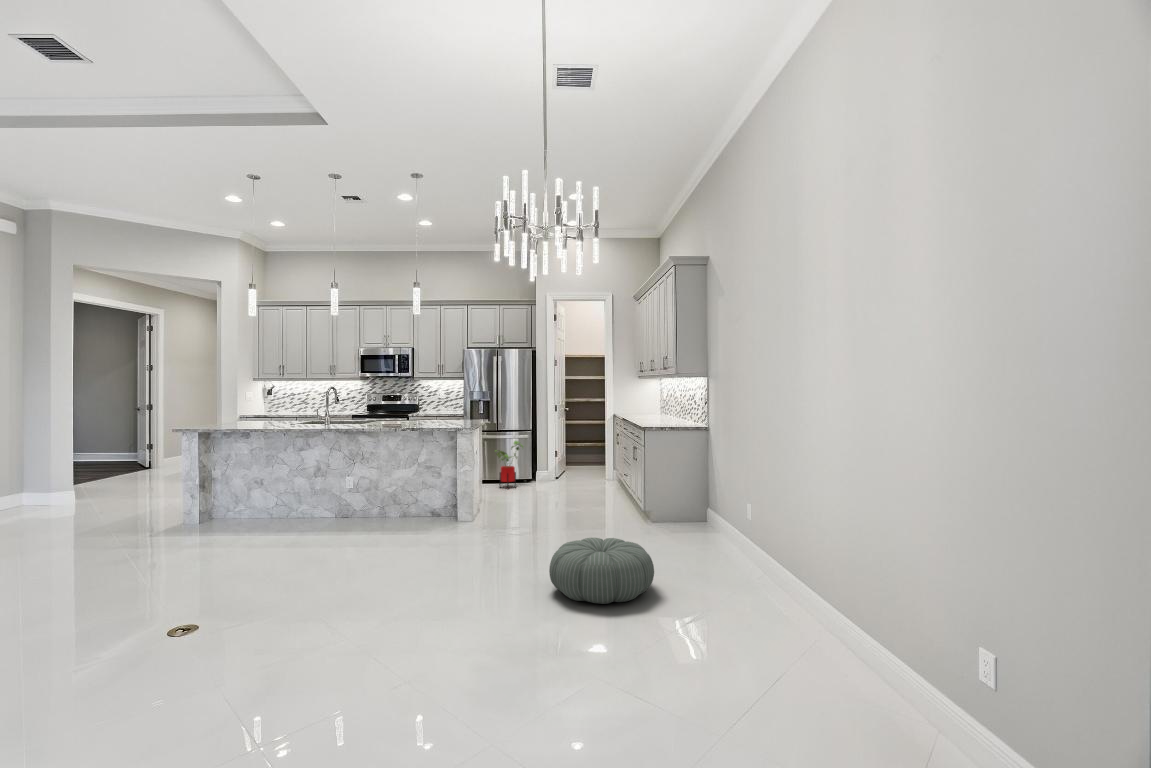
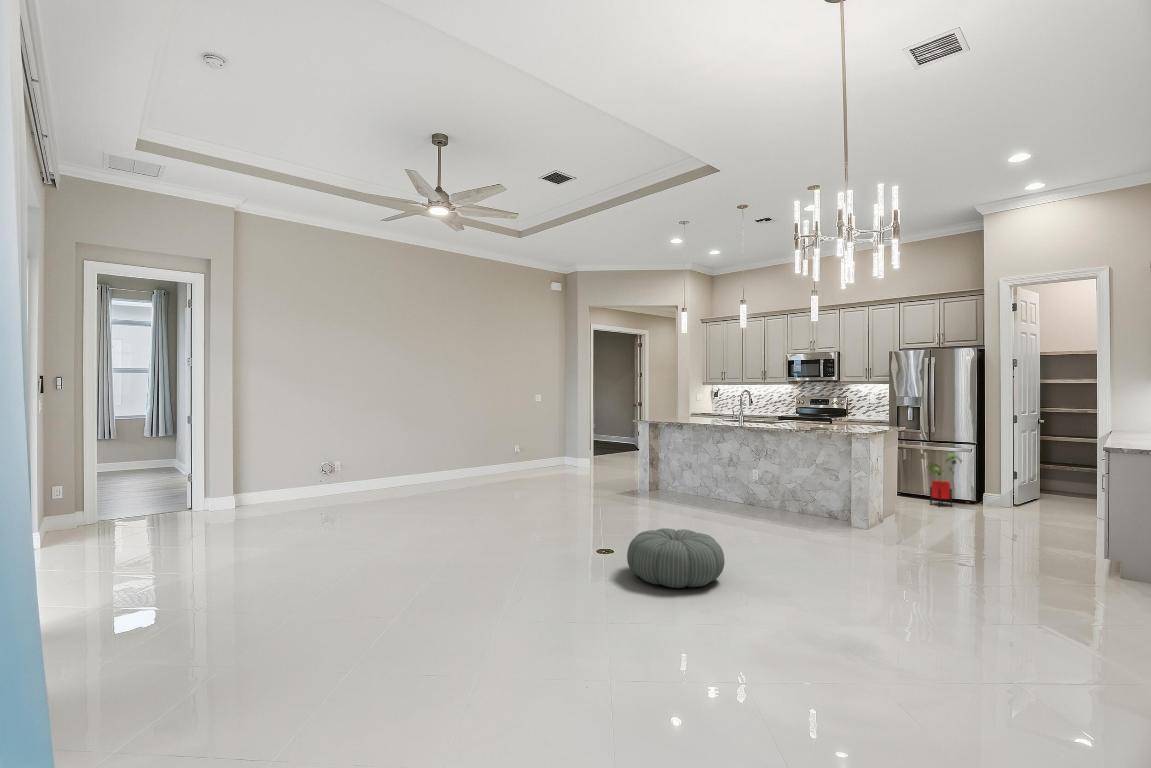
pouf: present [549,538,654,604] -> present [627,528,725,588]

